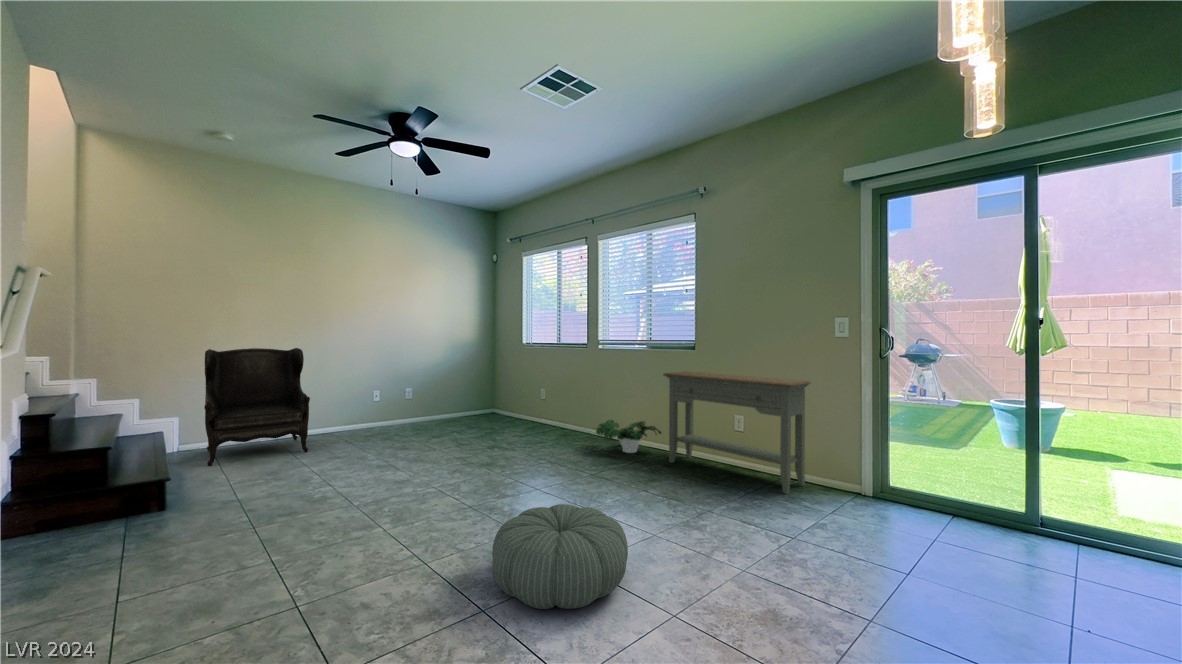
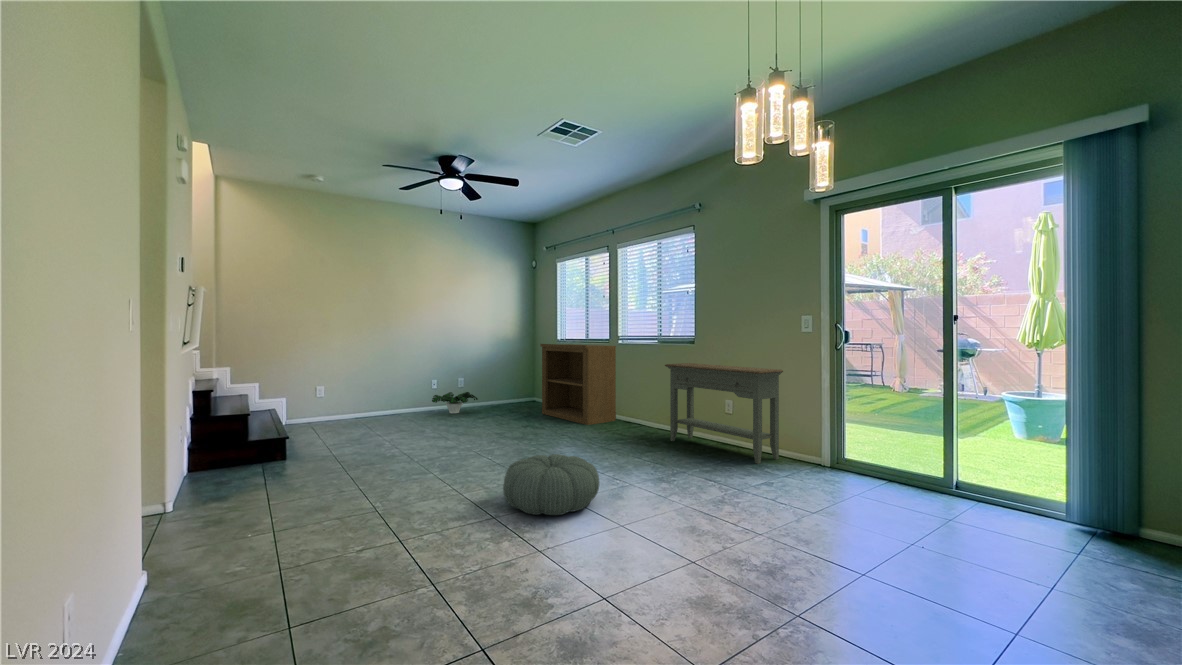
armchair: present [204,348,310,466] -> none [304,344,381,435]
bookshelf: none [506,348,595,442] -> present [540,344,616,425]
potted plant: present [596,420,661,453] -> present [432,392,478,413]

